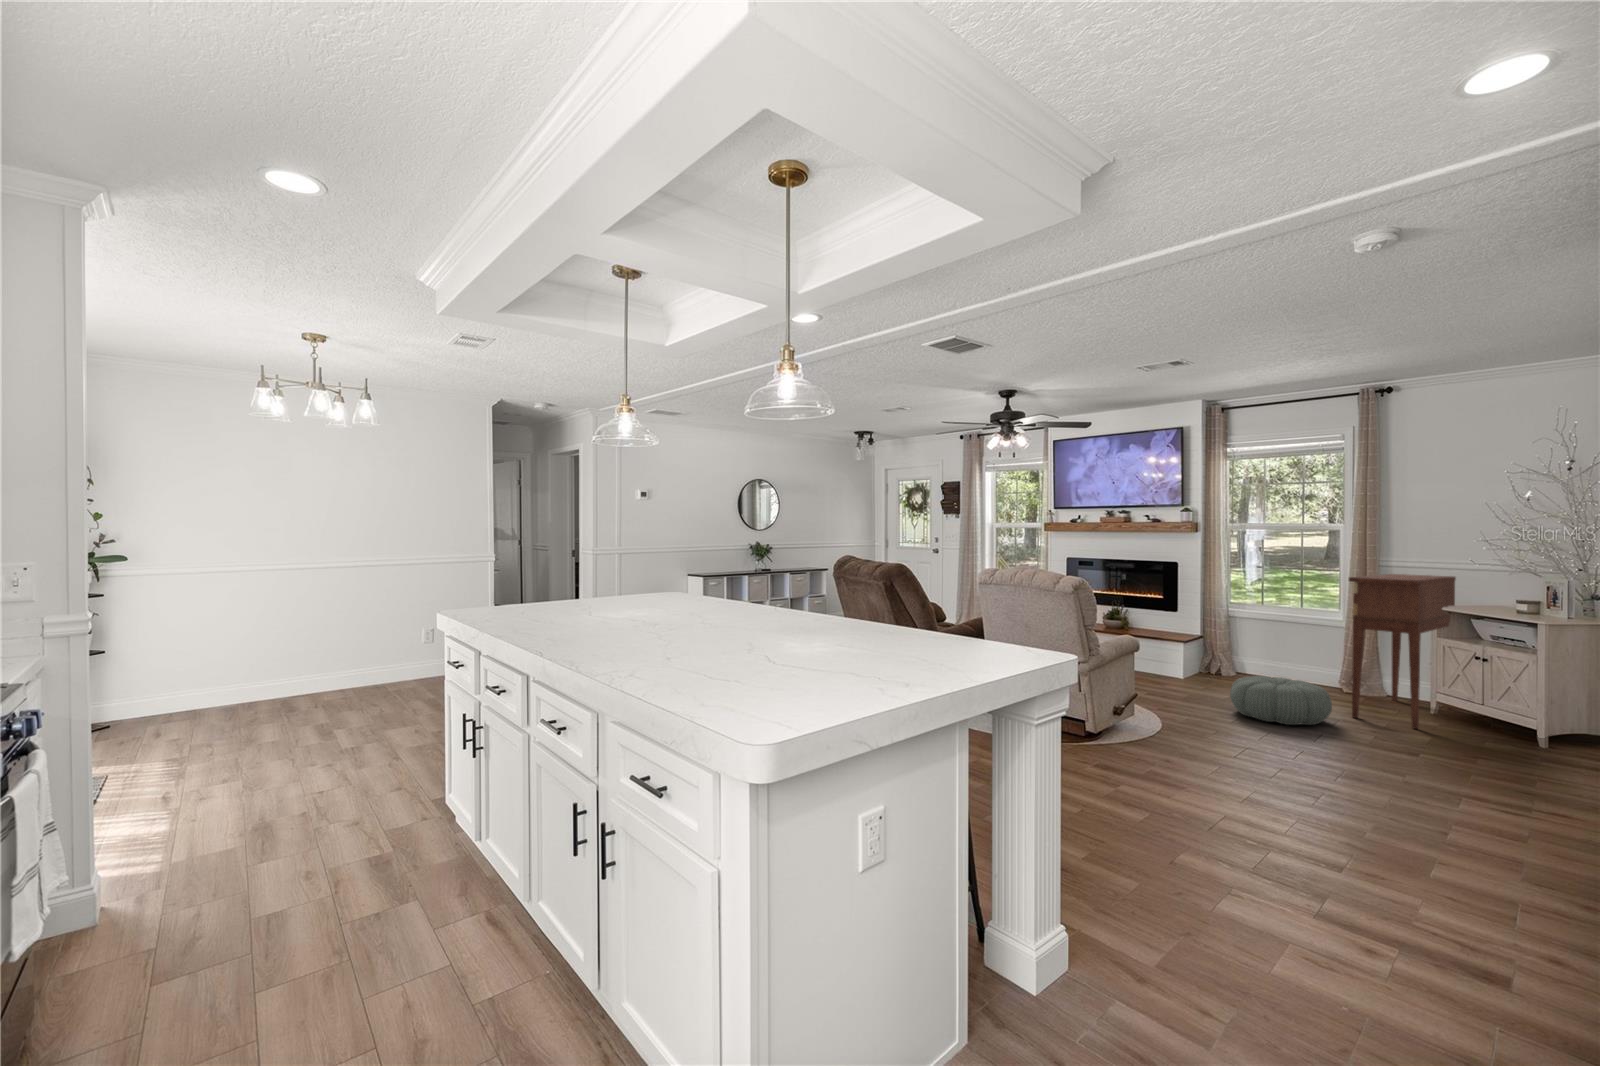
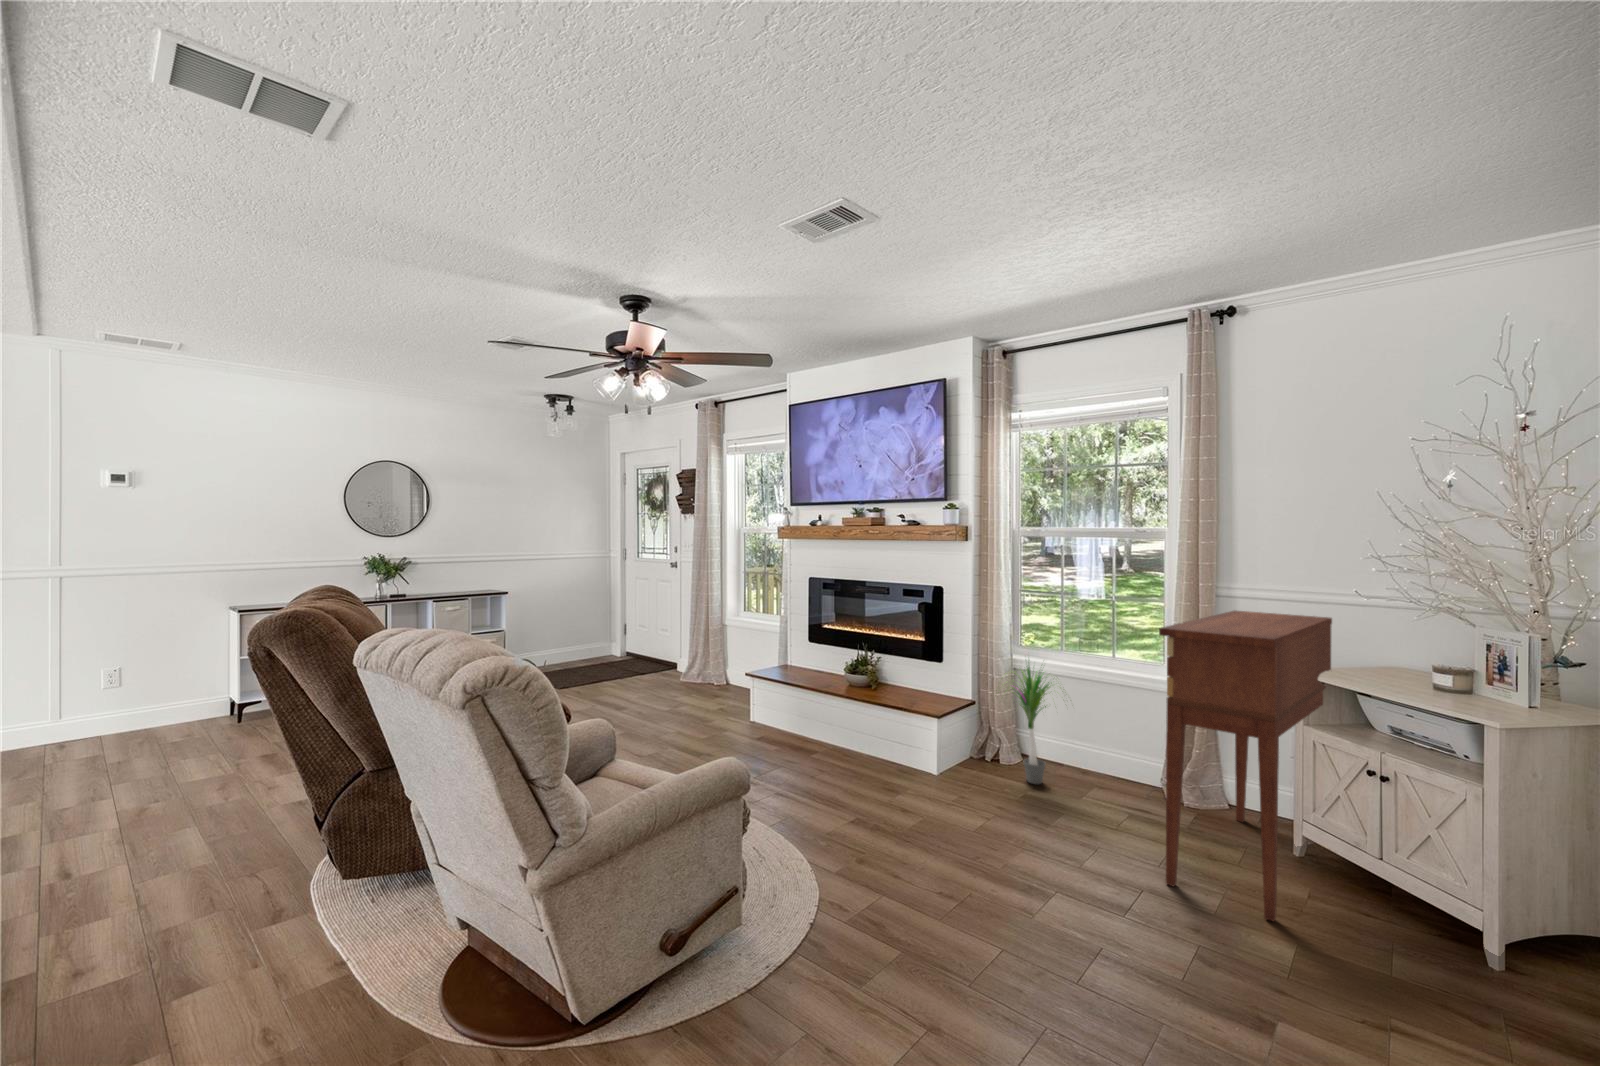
potted plant: none [1218,602,1281,684] -> present [1010,665,1052,784]
pouf: present [1230,676,1332,725] -> none [957,807,1126,928]

